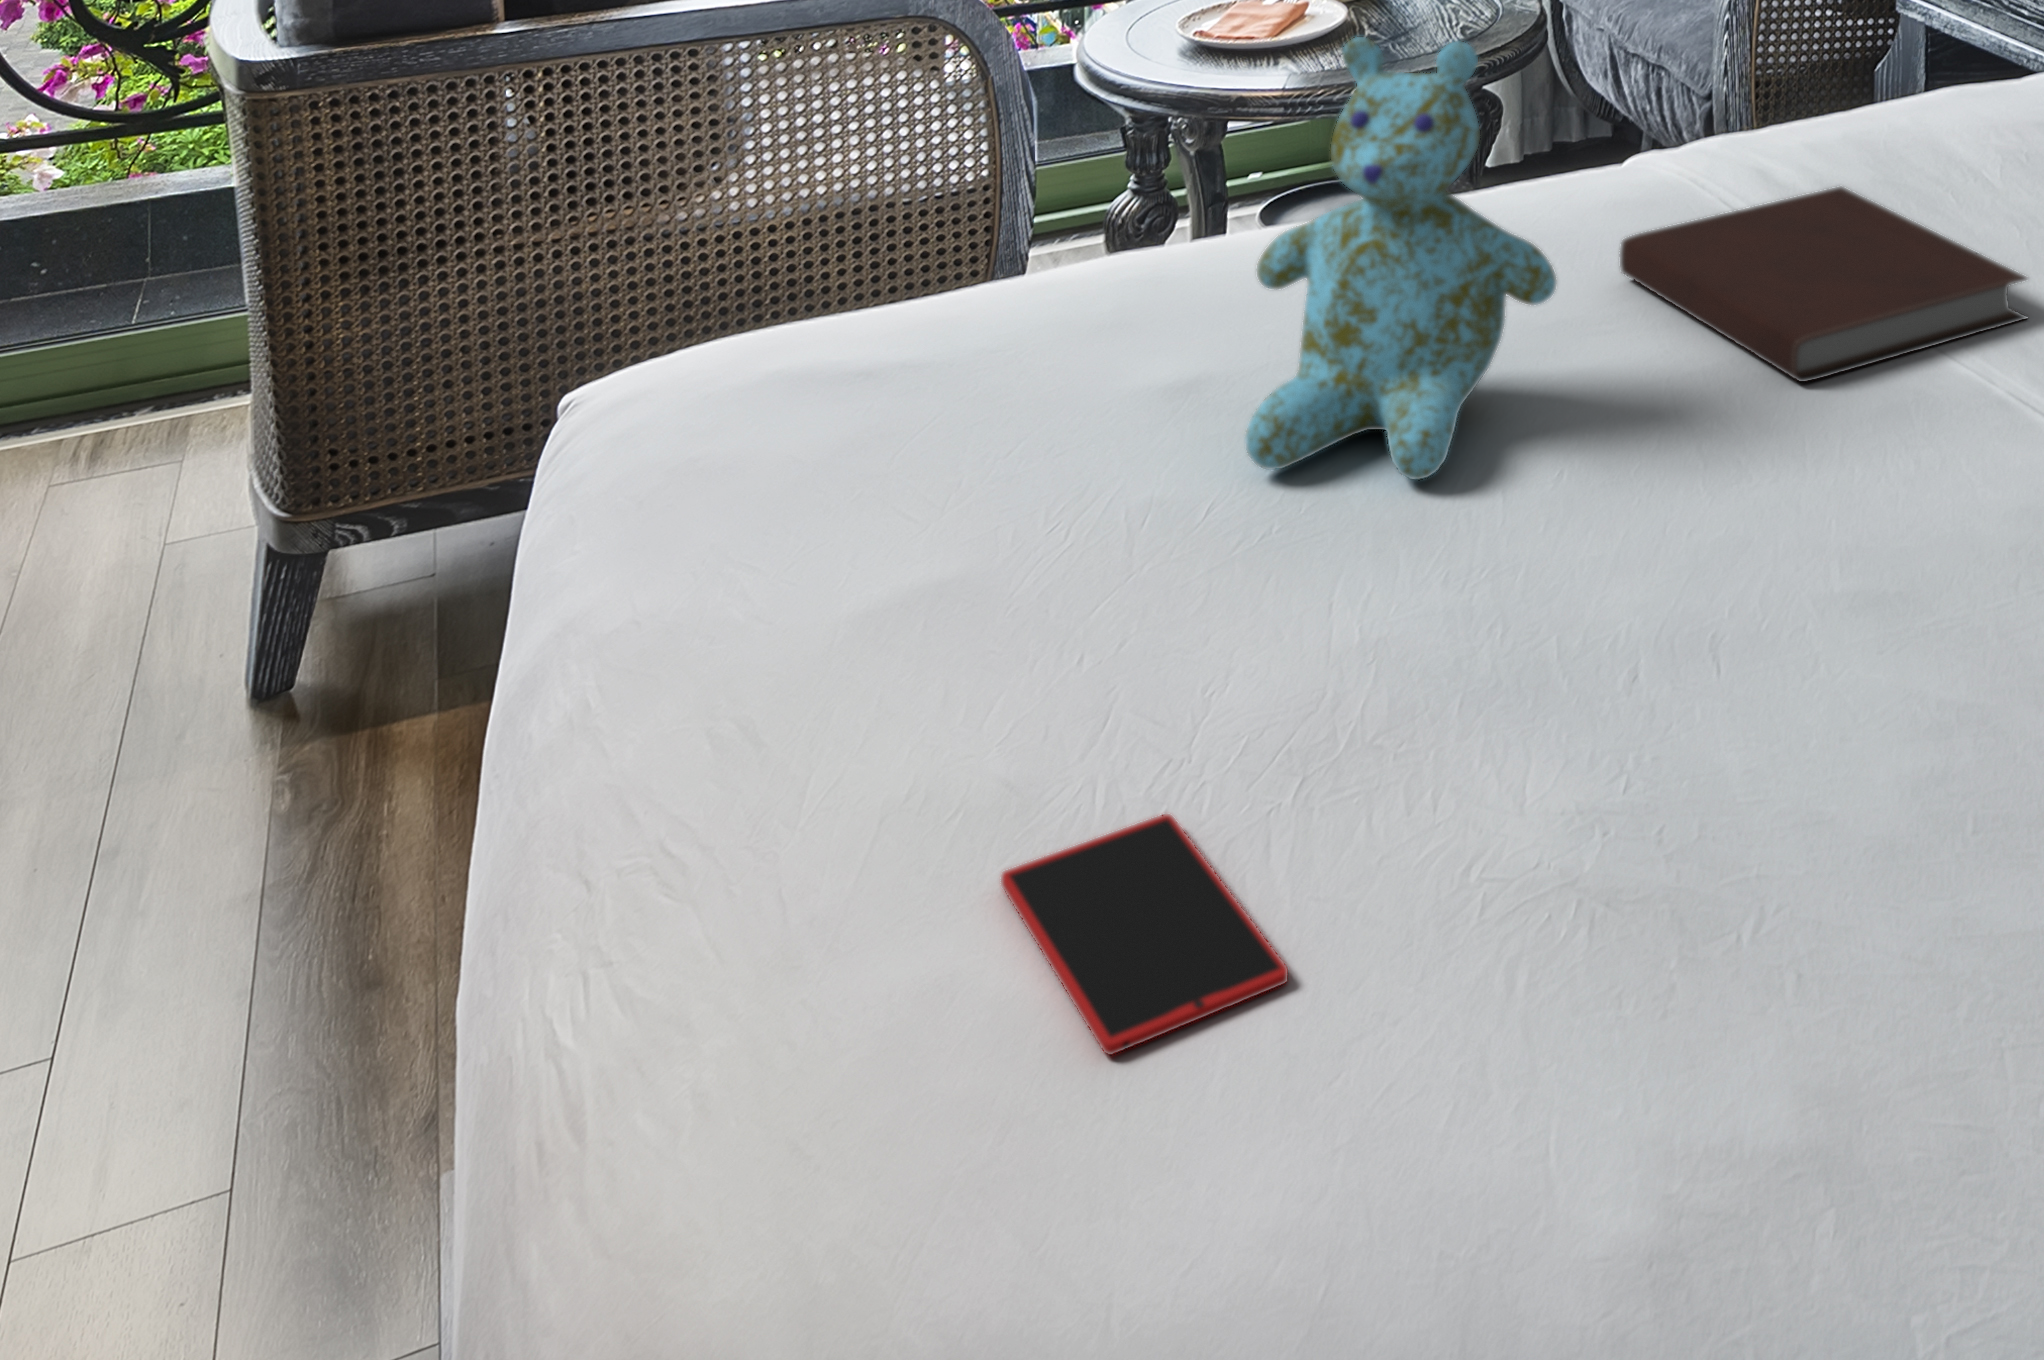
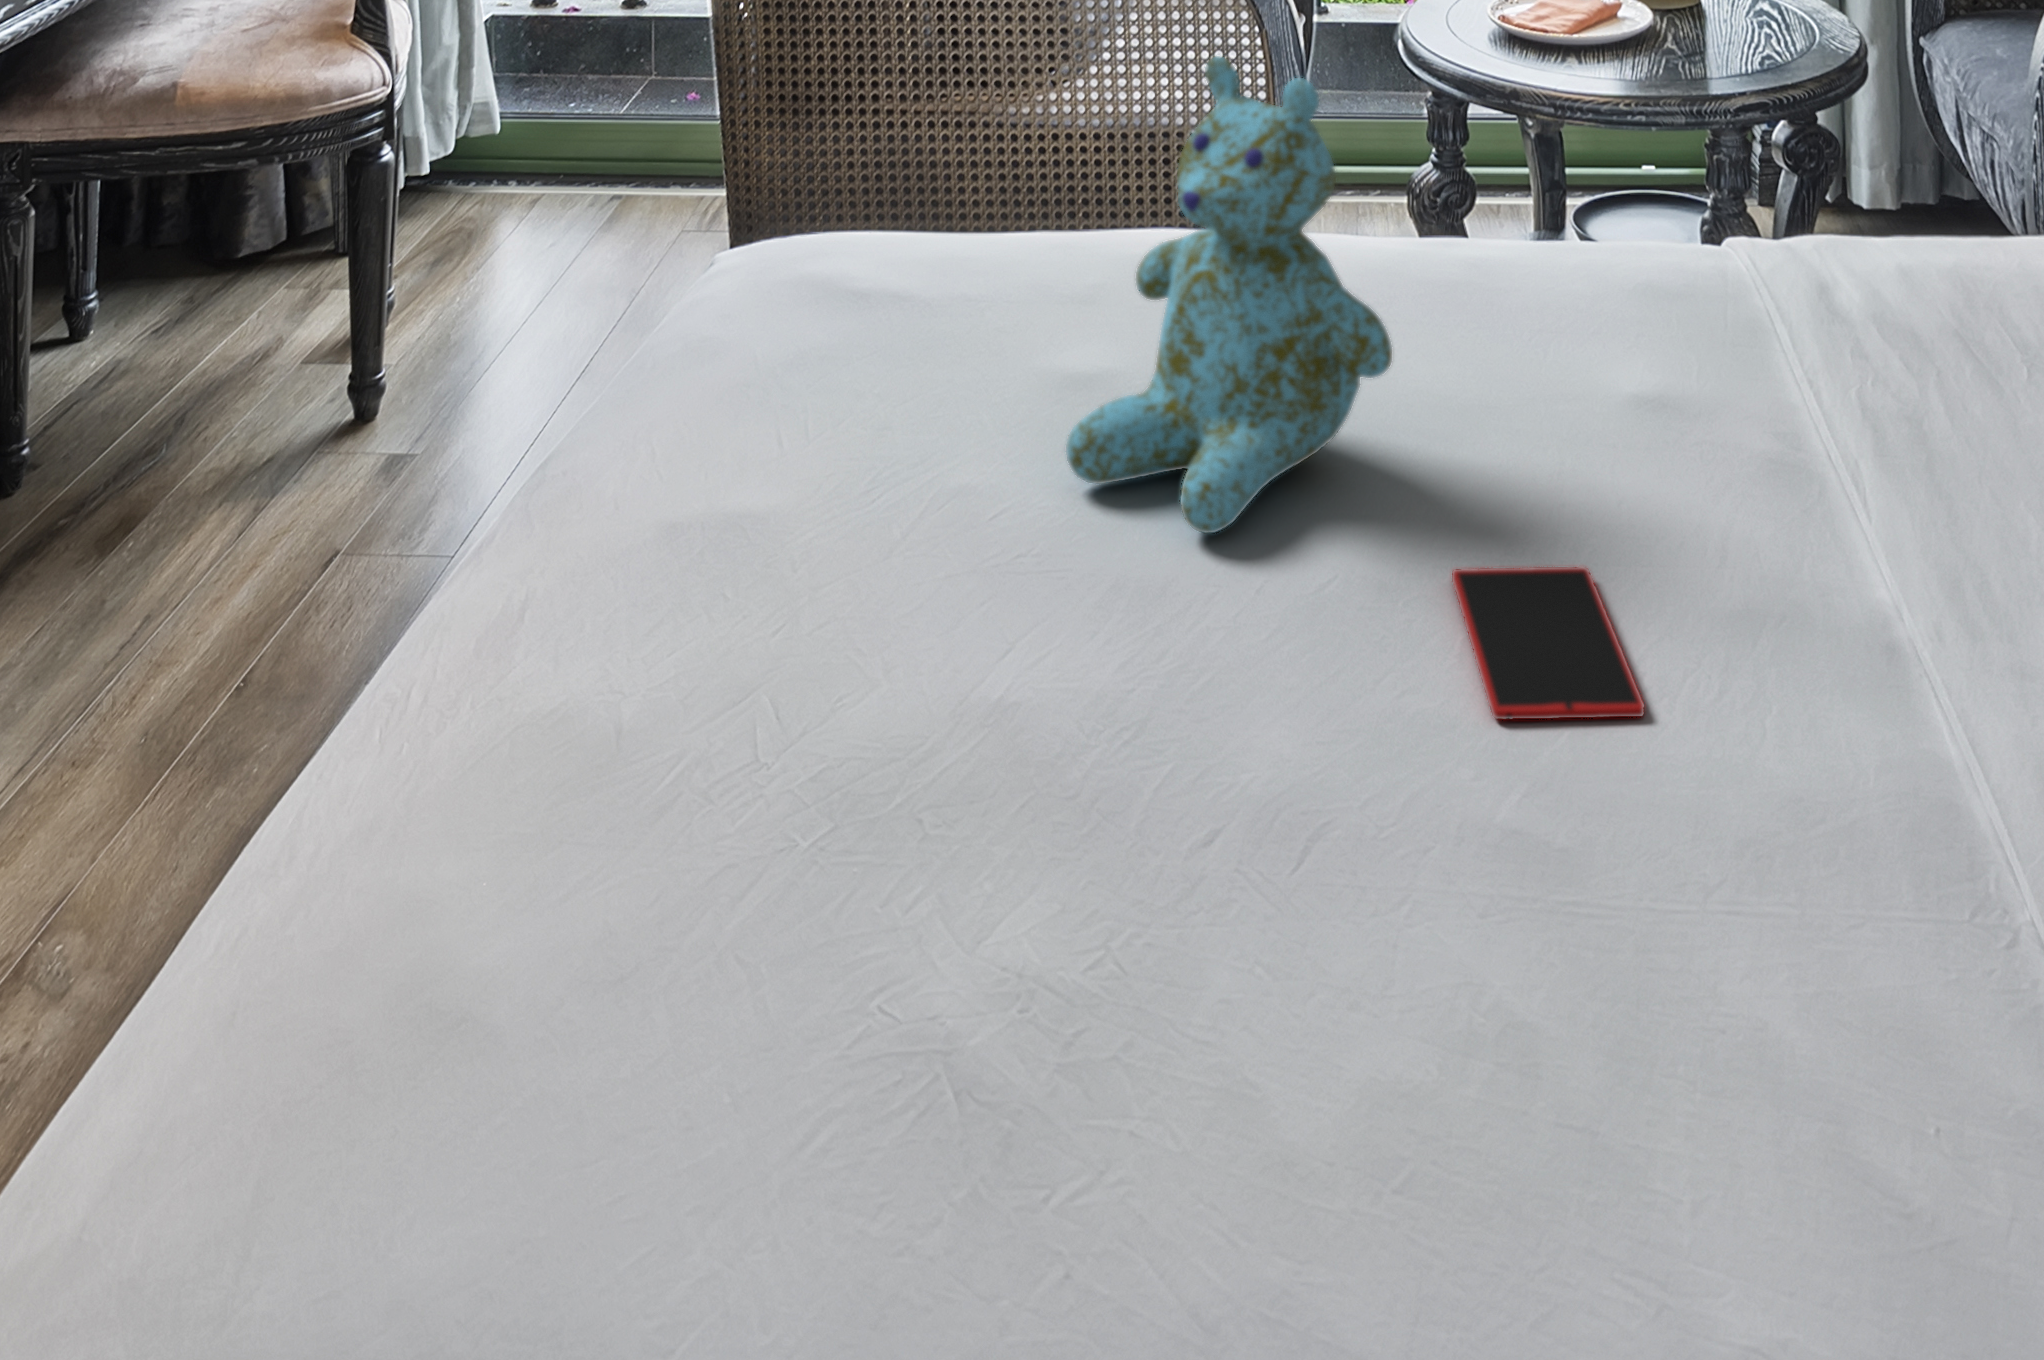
notebook: present [1620,187,2027,382] -> none [1580,322,2000,542]
smartphone: present [1001,814,1288,1054] -> present [1452,567,1644,719]

